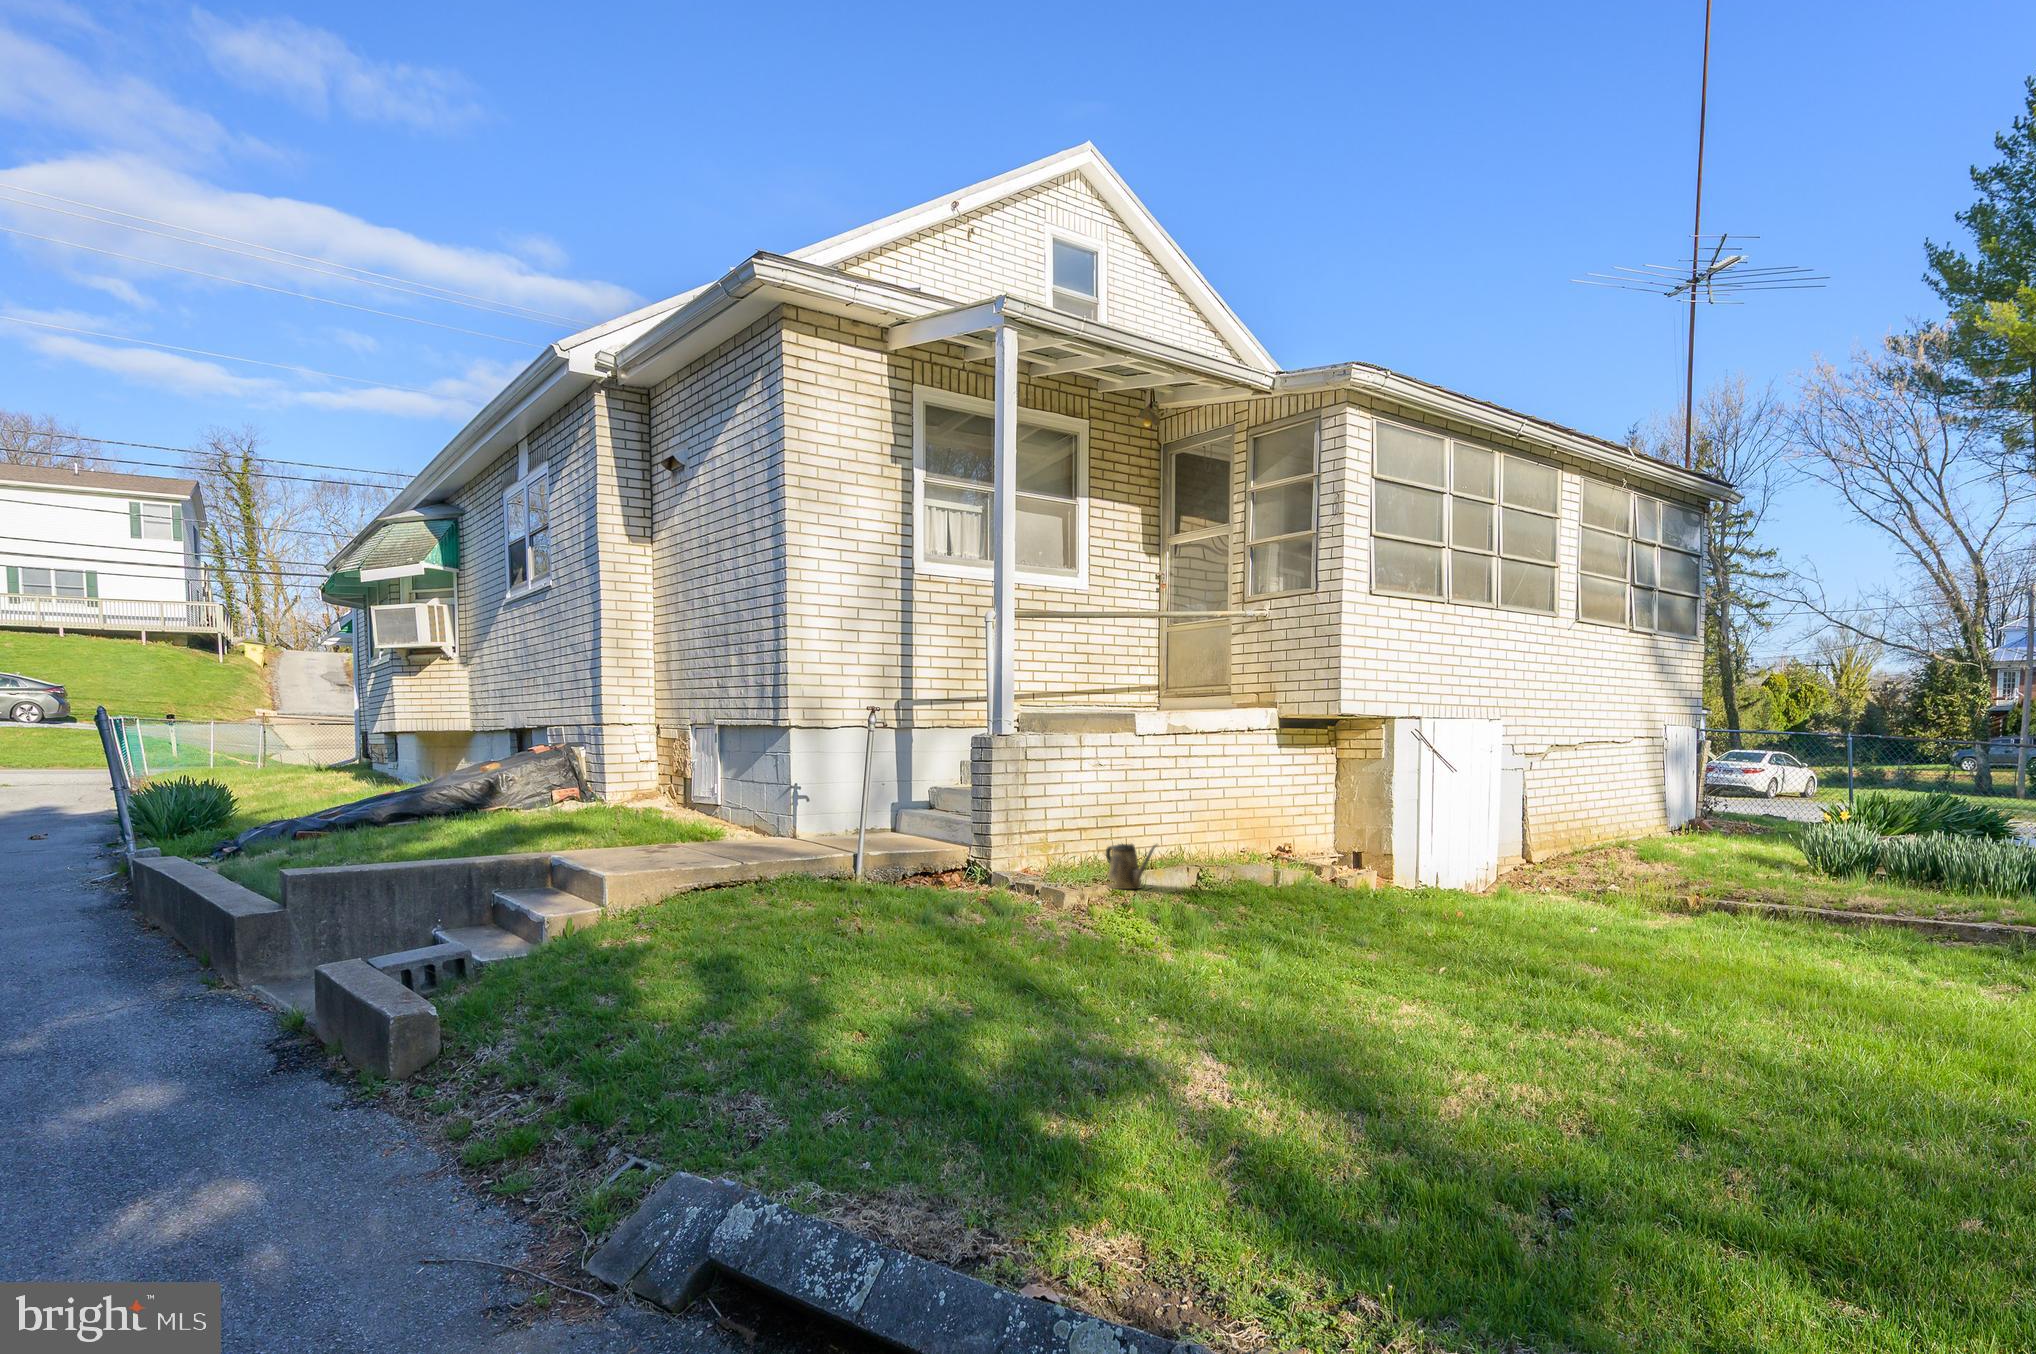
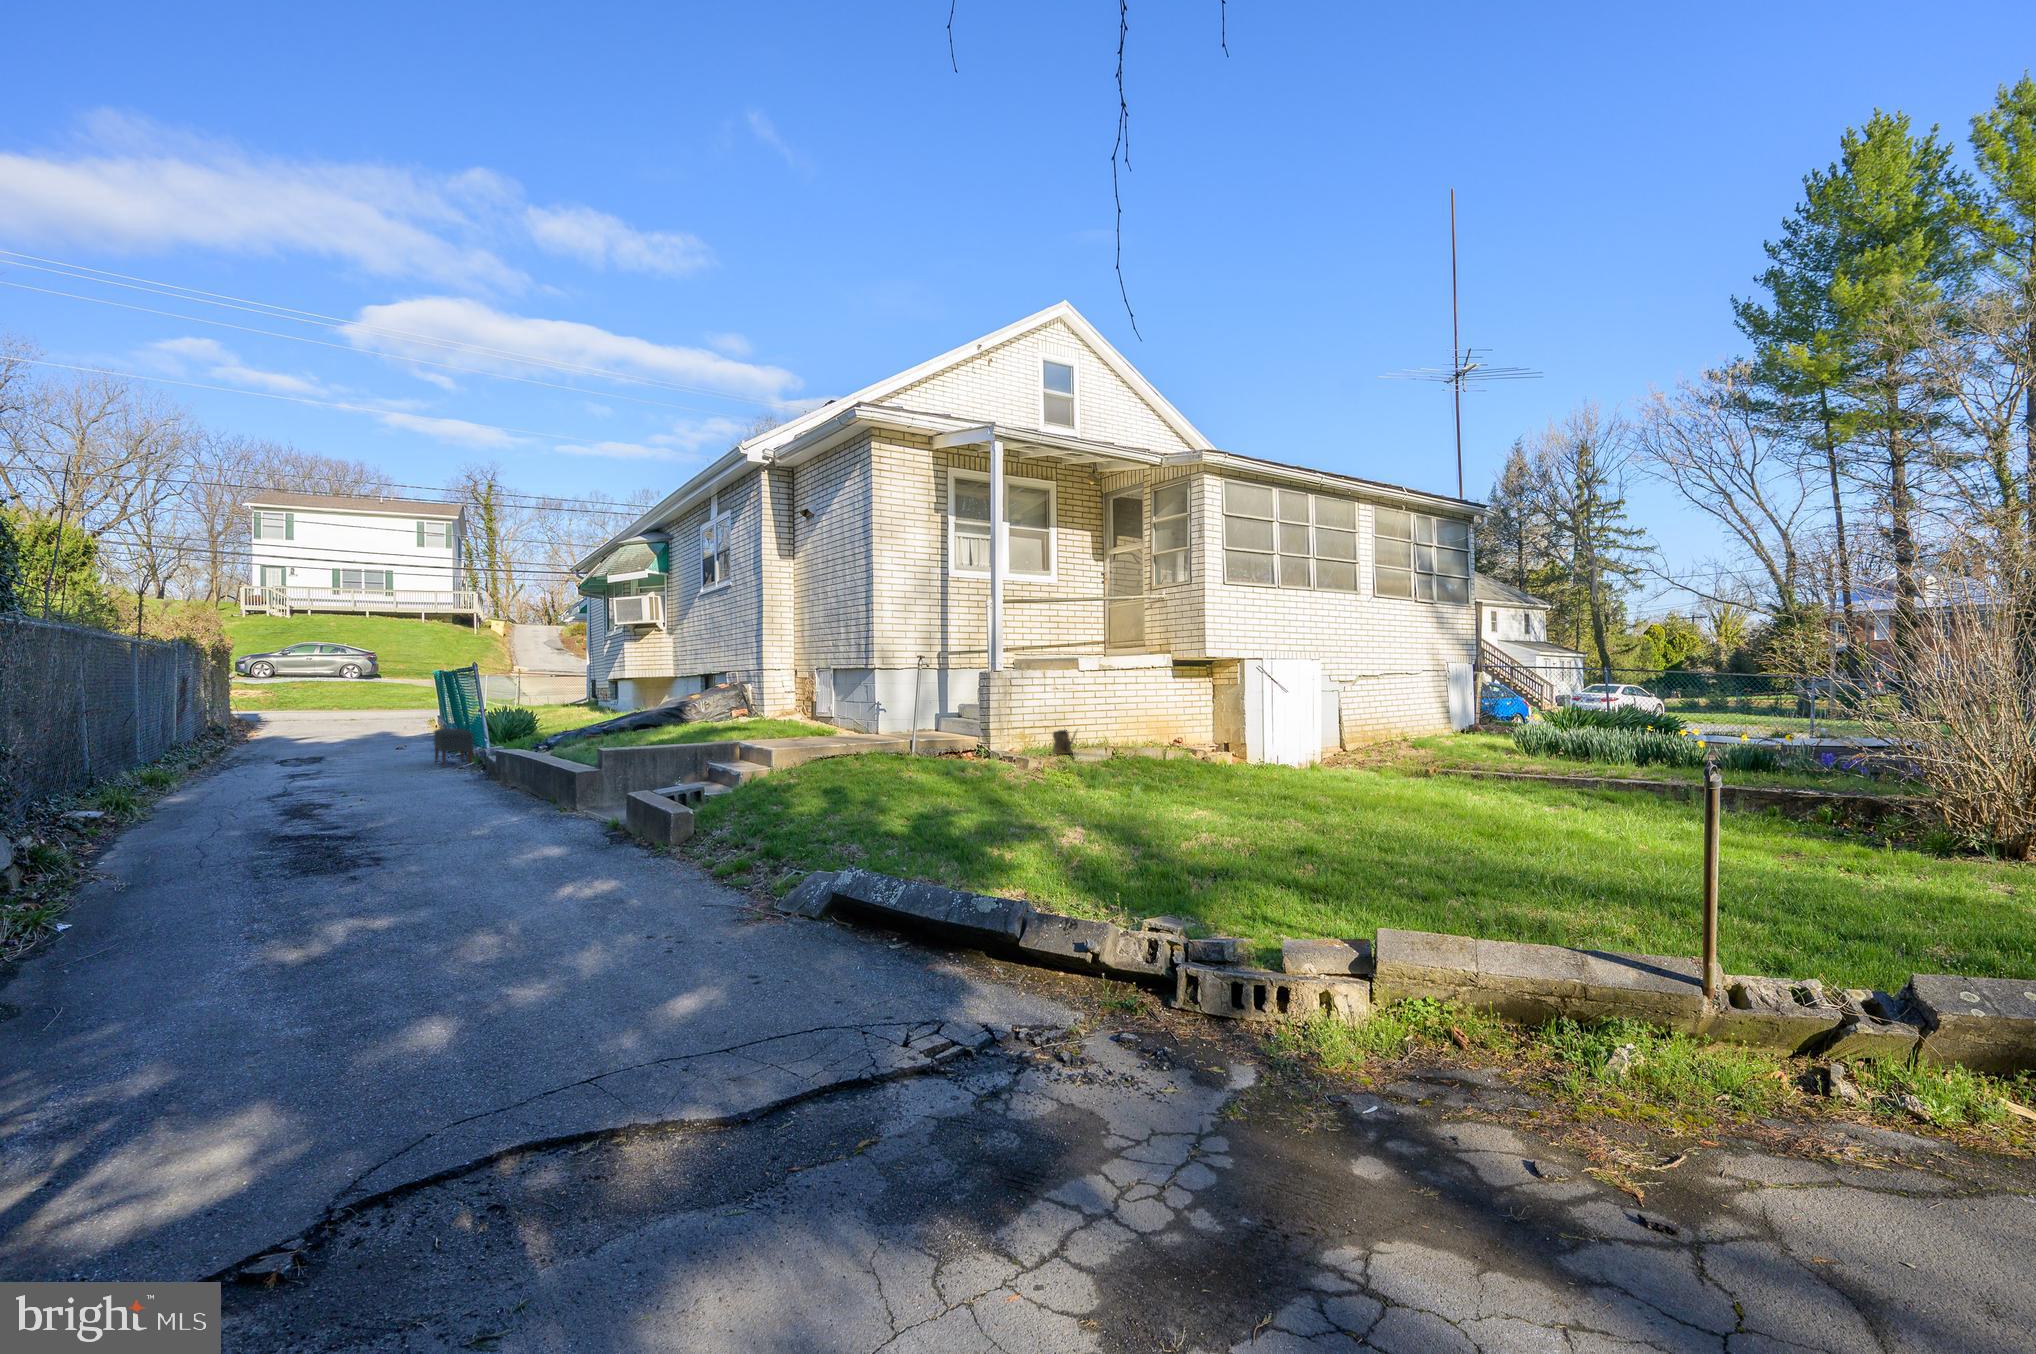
bench: none [27,819,90,889] -> present [434,728,474,767]

